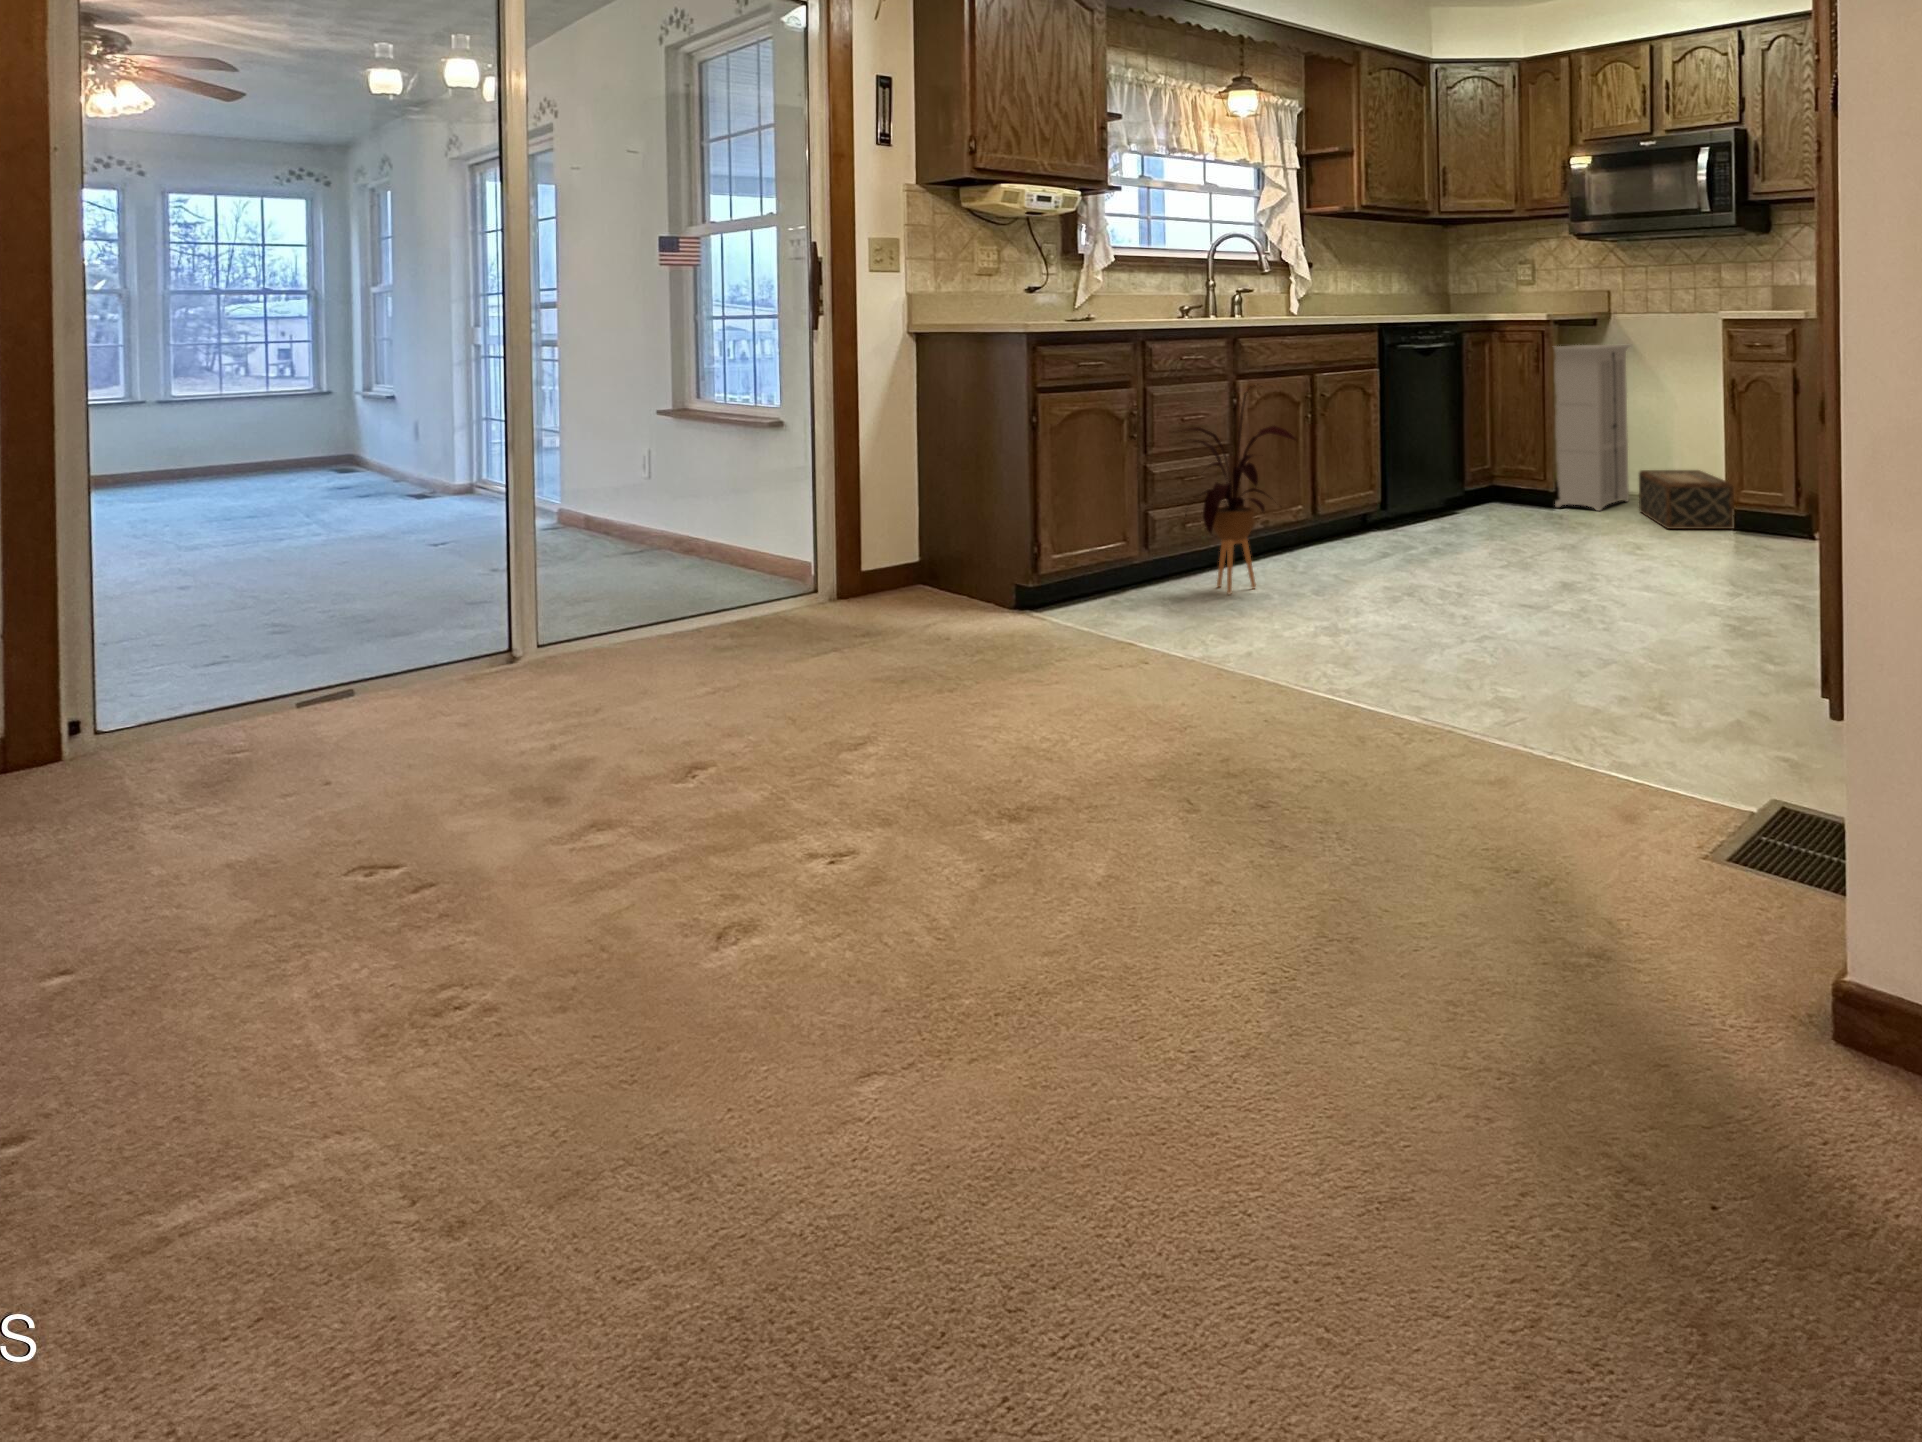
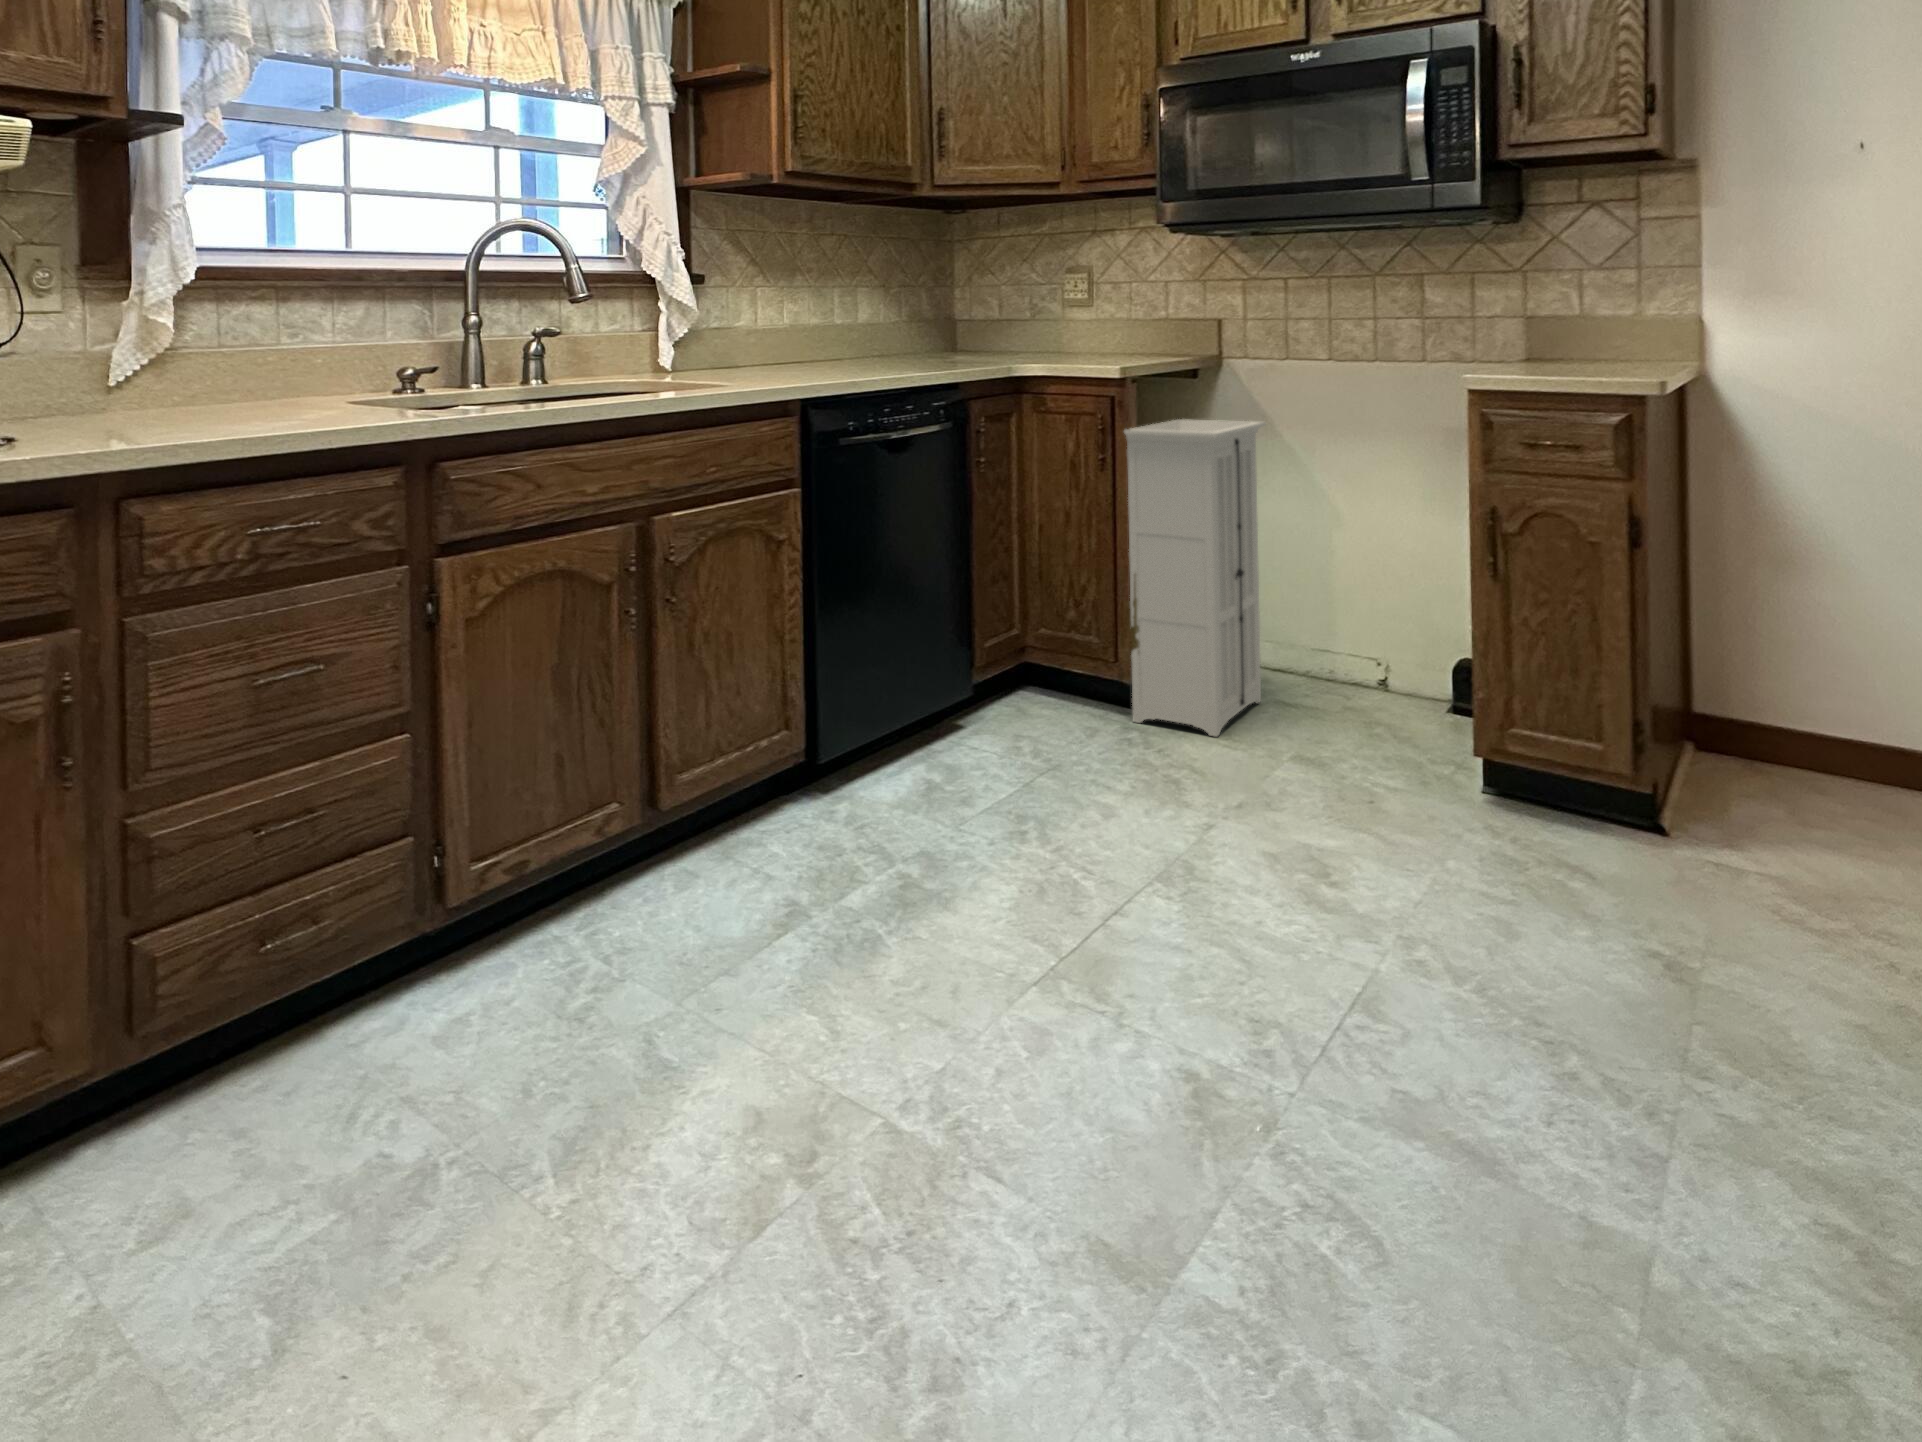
house plant: present [1188,386,1296,594] -> none [132,624,455,1209]
woven basket: present [1639,470,1735,529] -> none [1288,663,1497,815]

